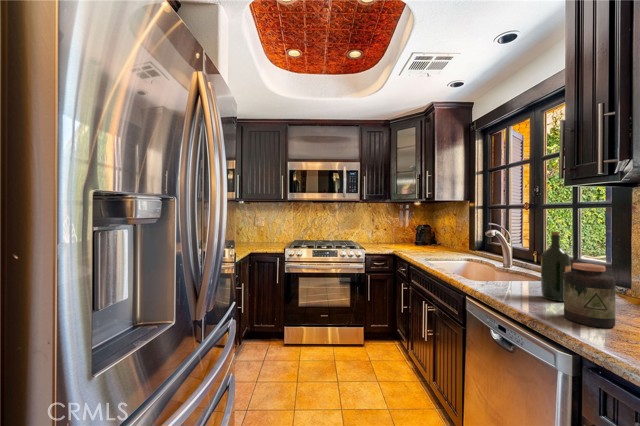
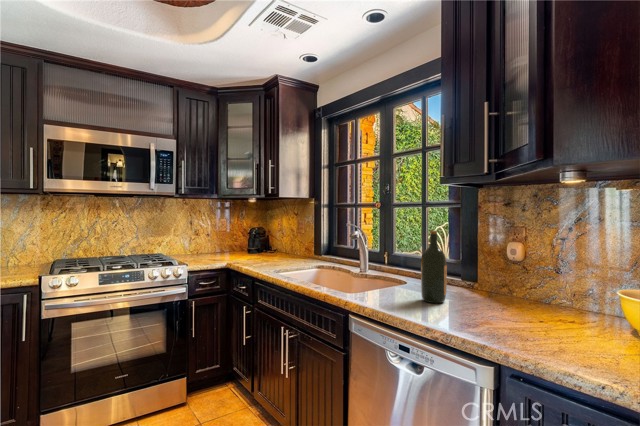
jar: present [564,263,615,328] -> none [458,261,500,326]

